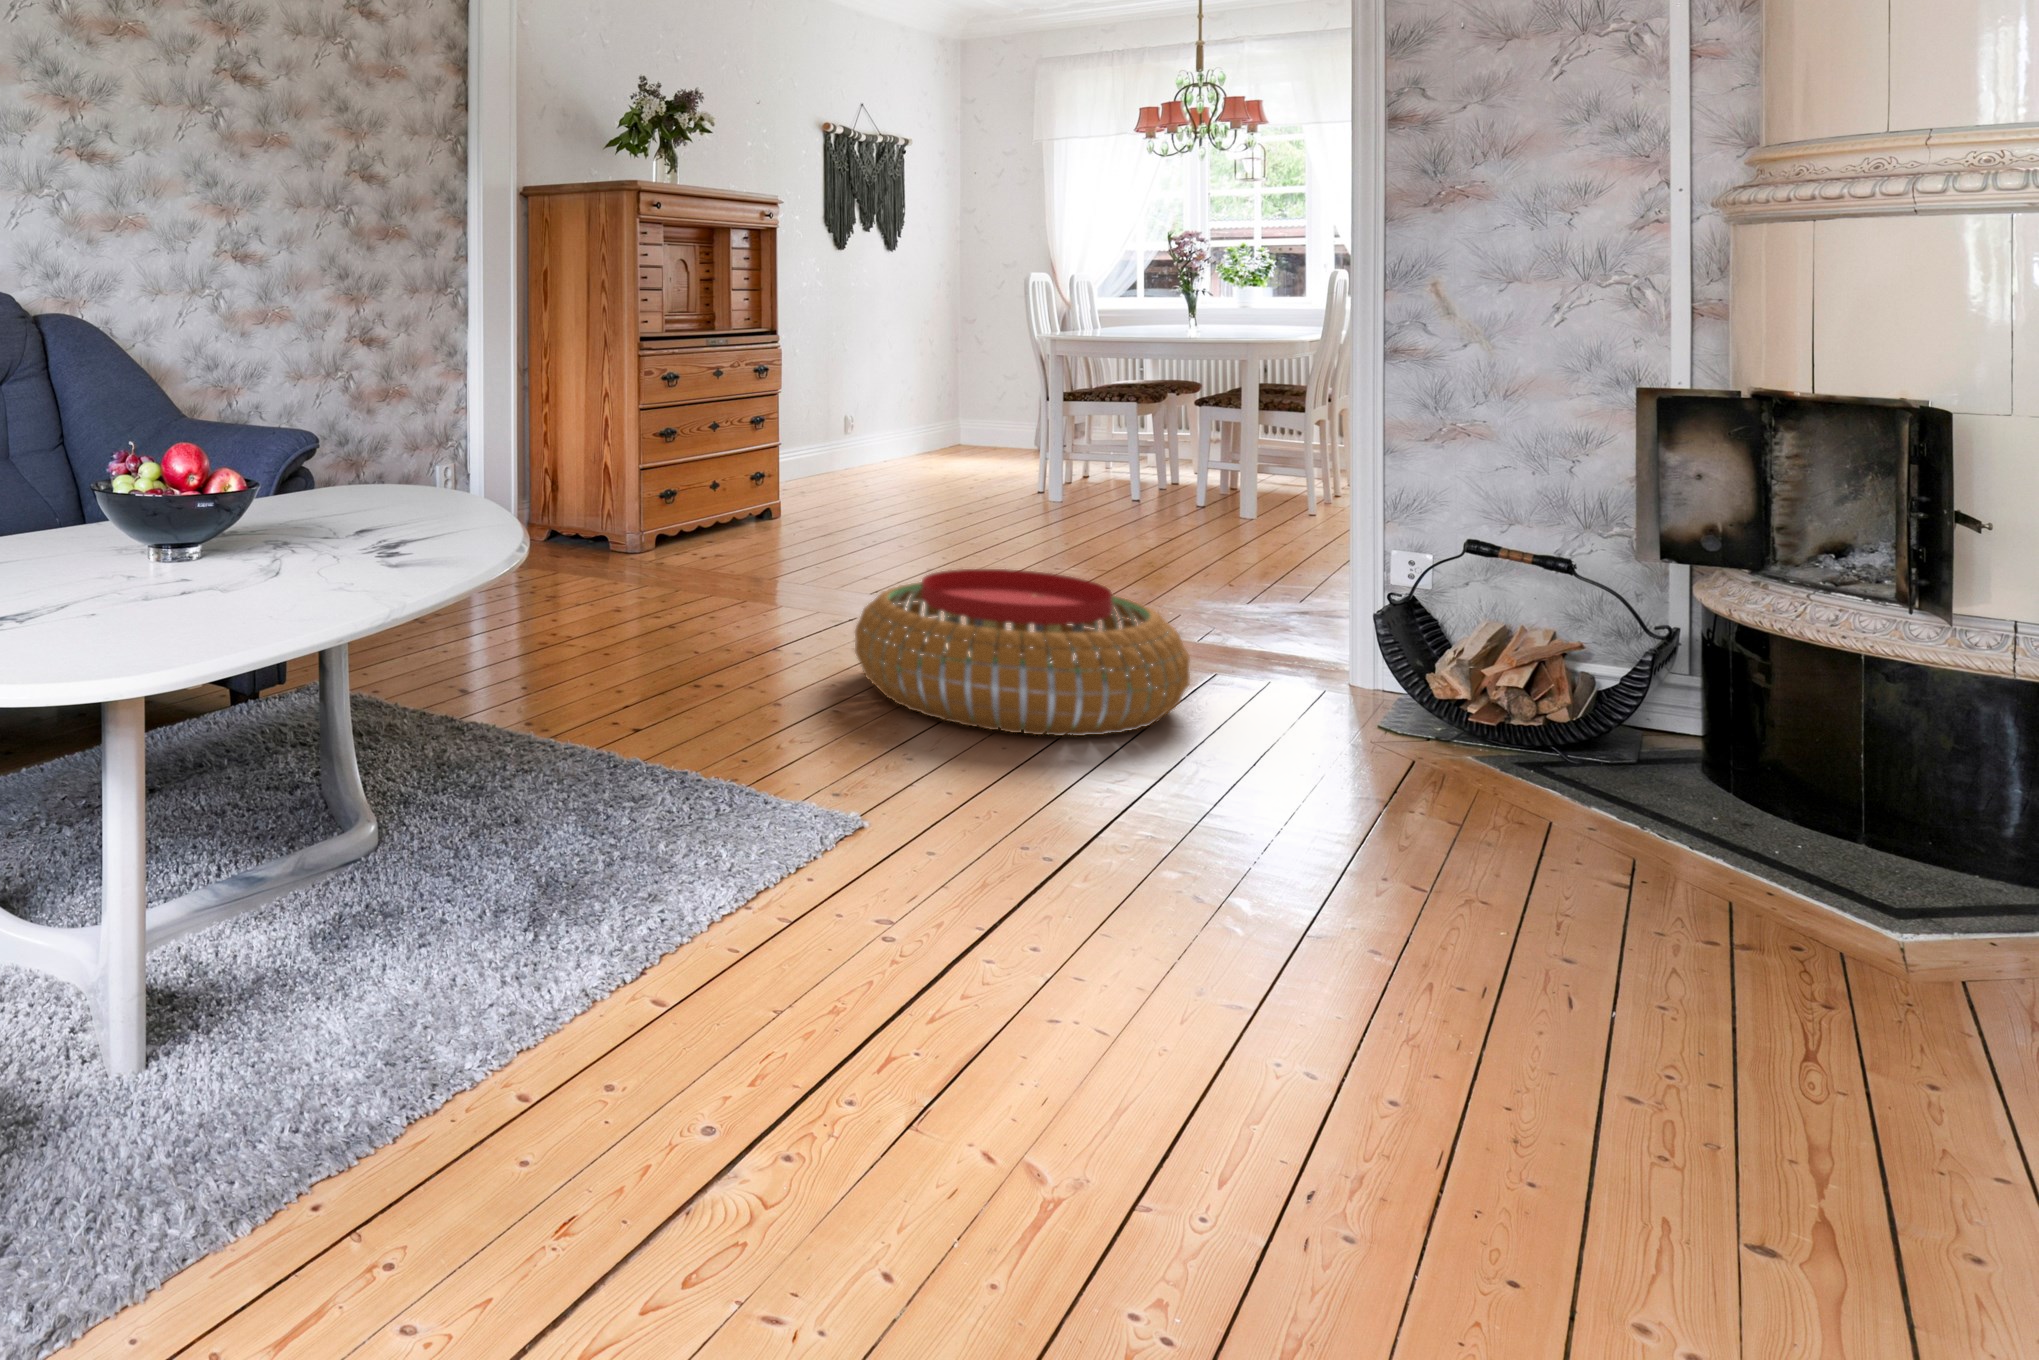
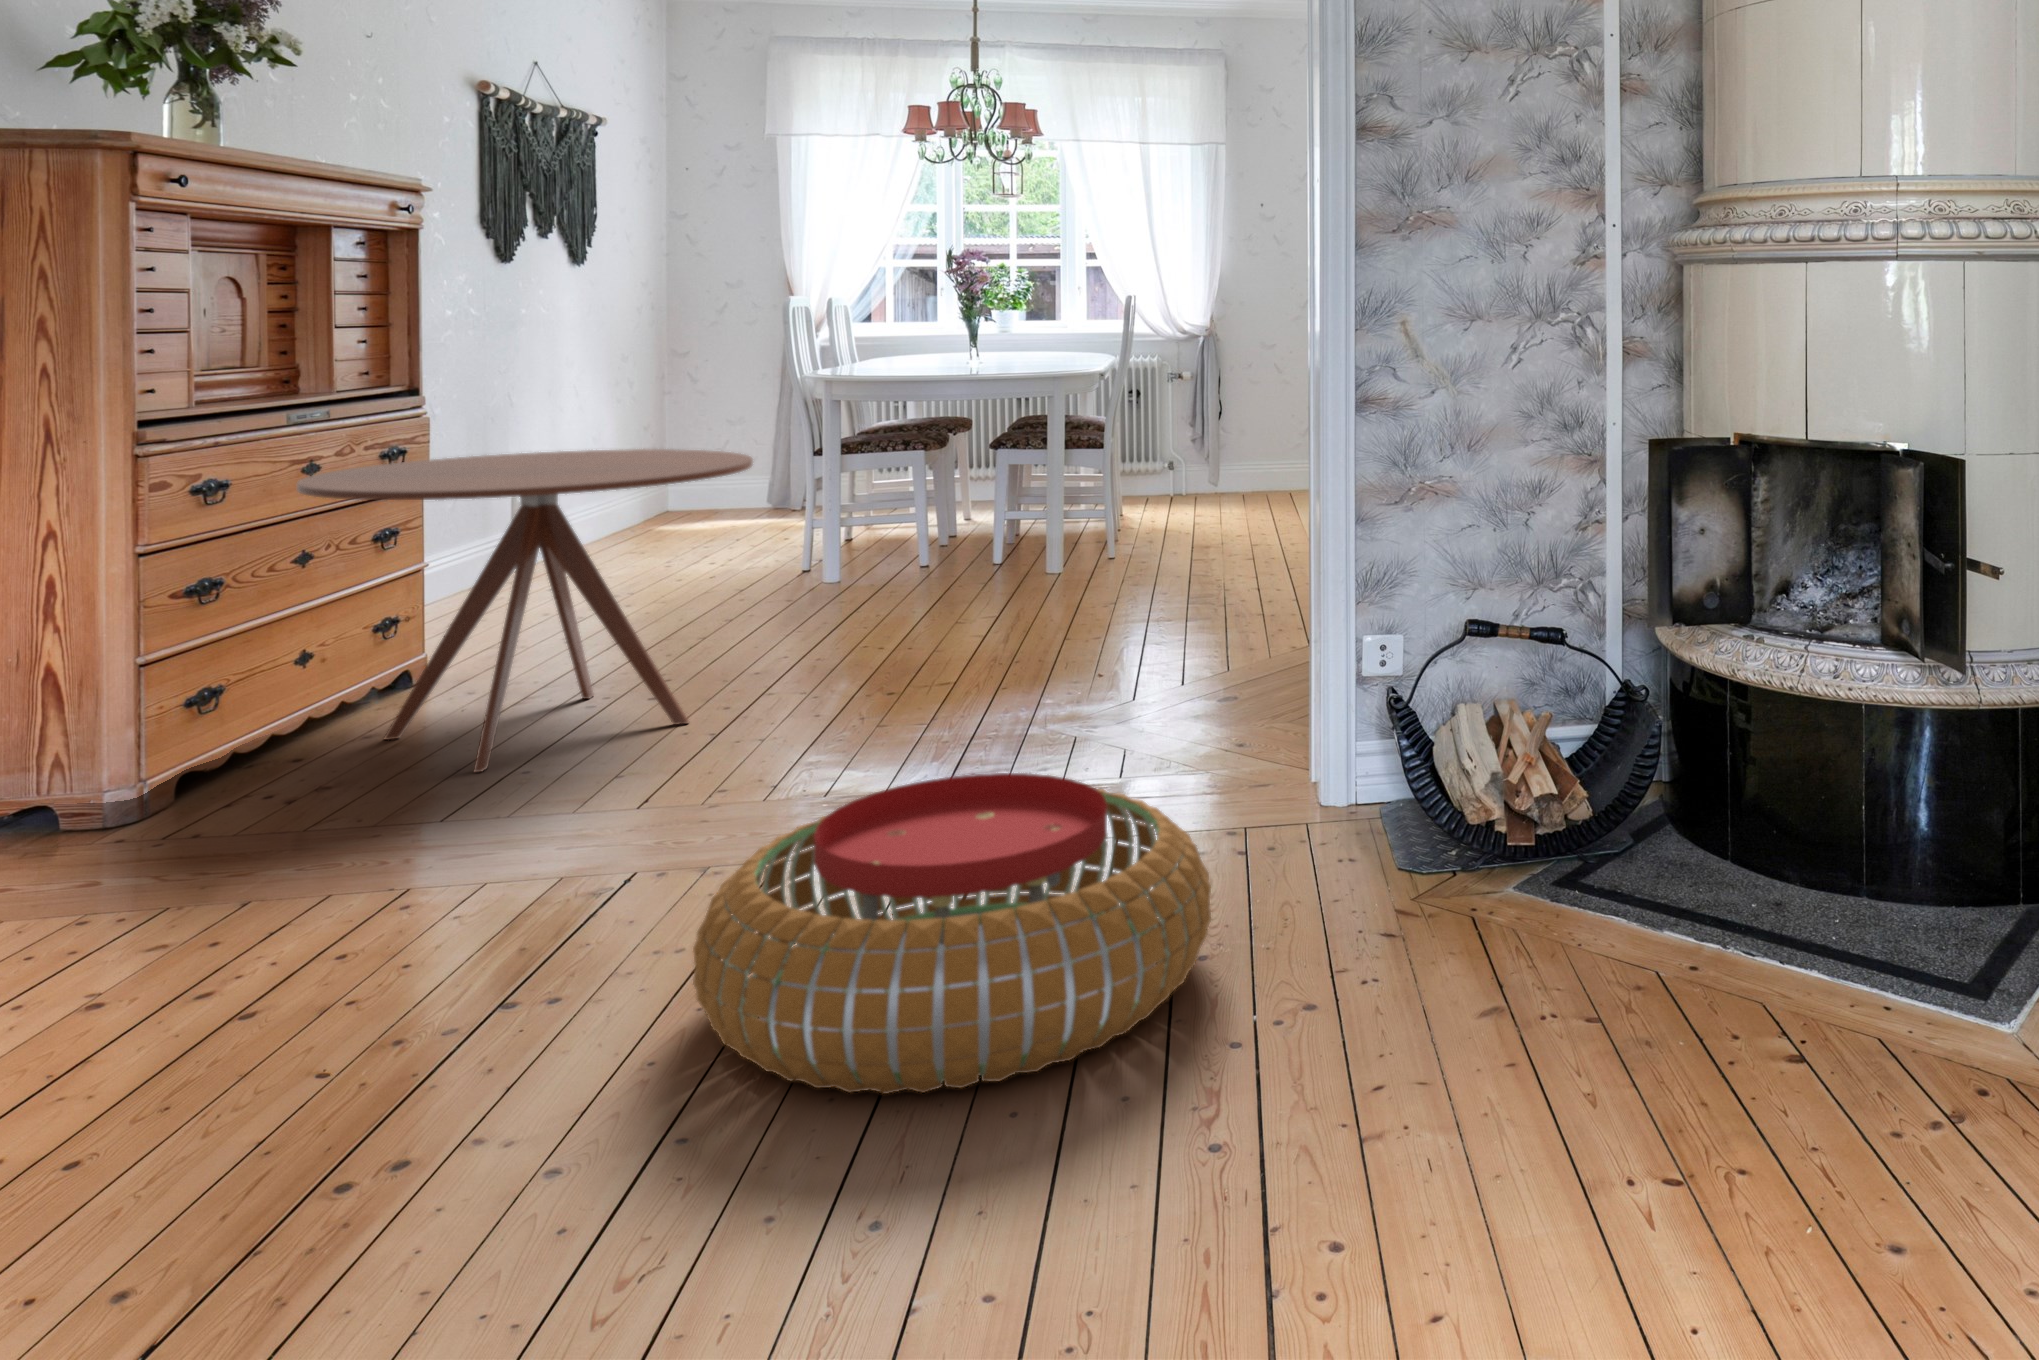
round table: none [708,370,964,555] -> present [297,449,753,772]

